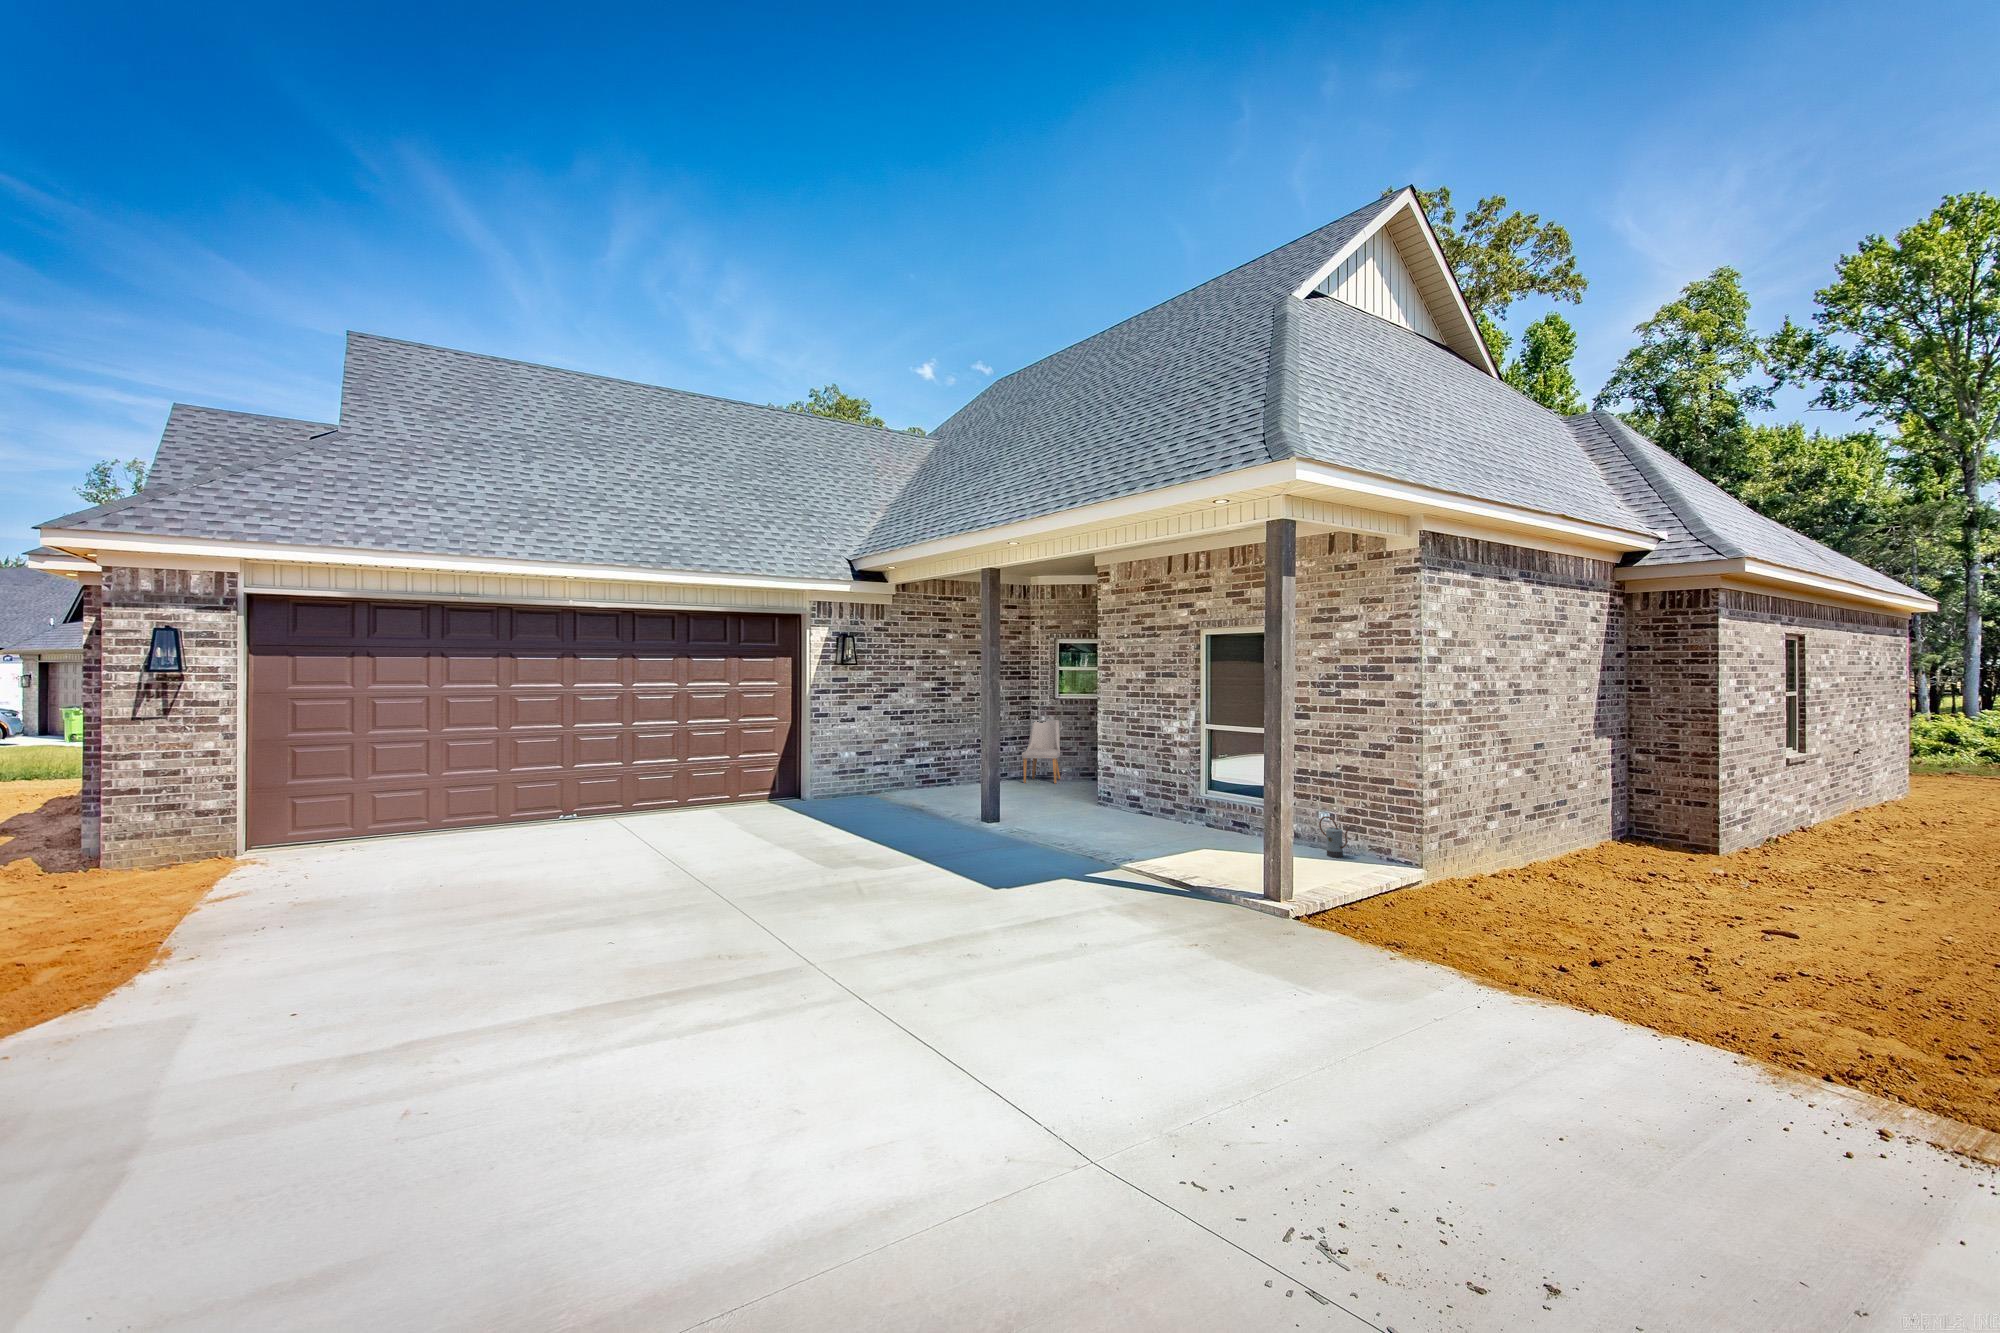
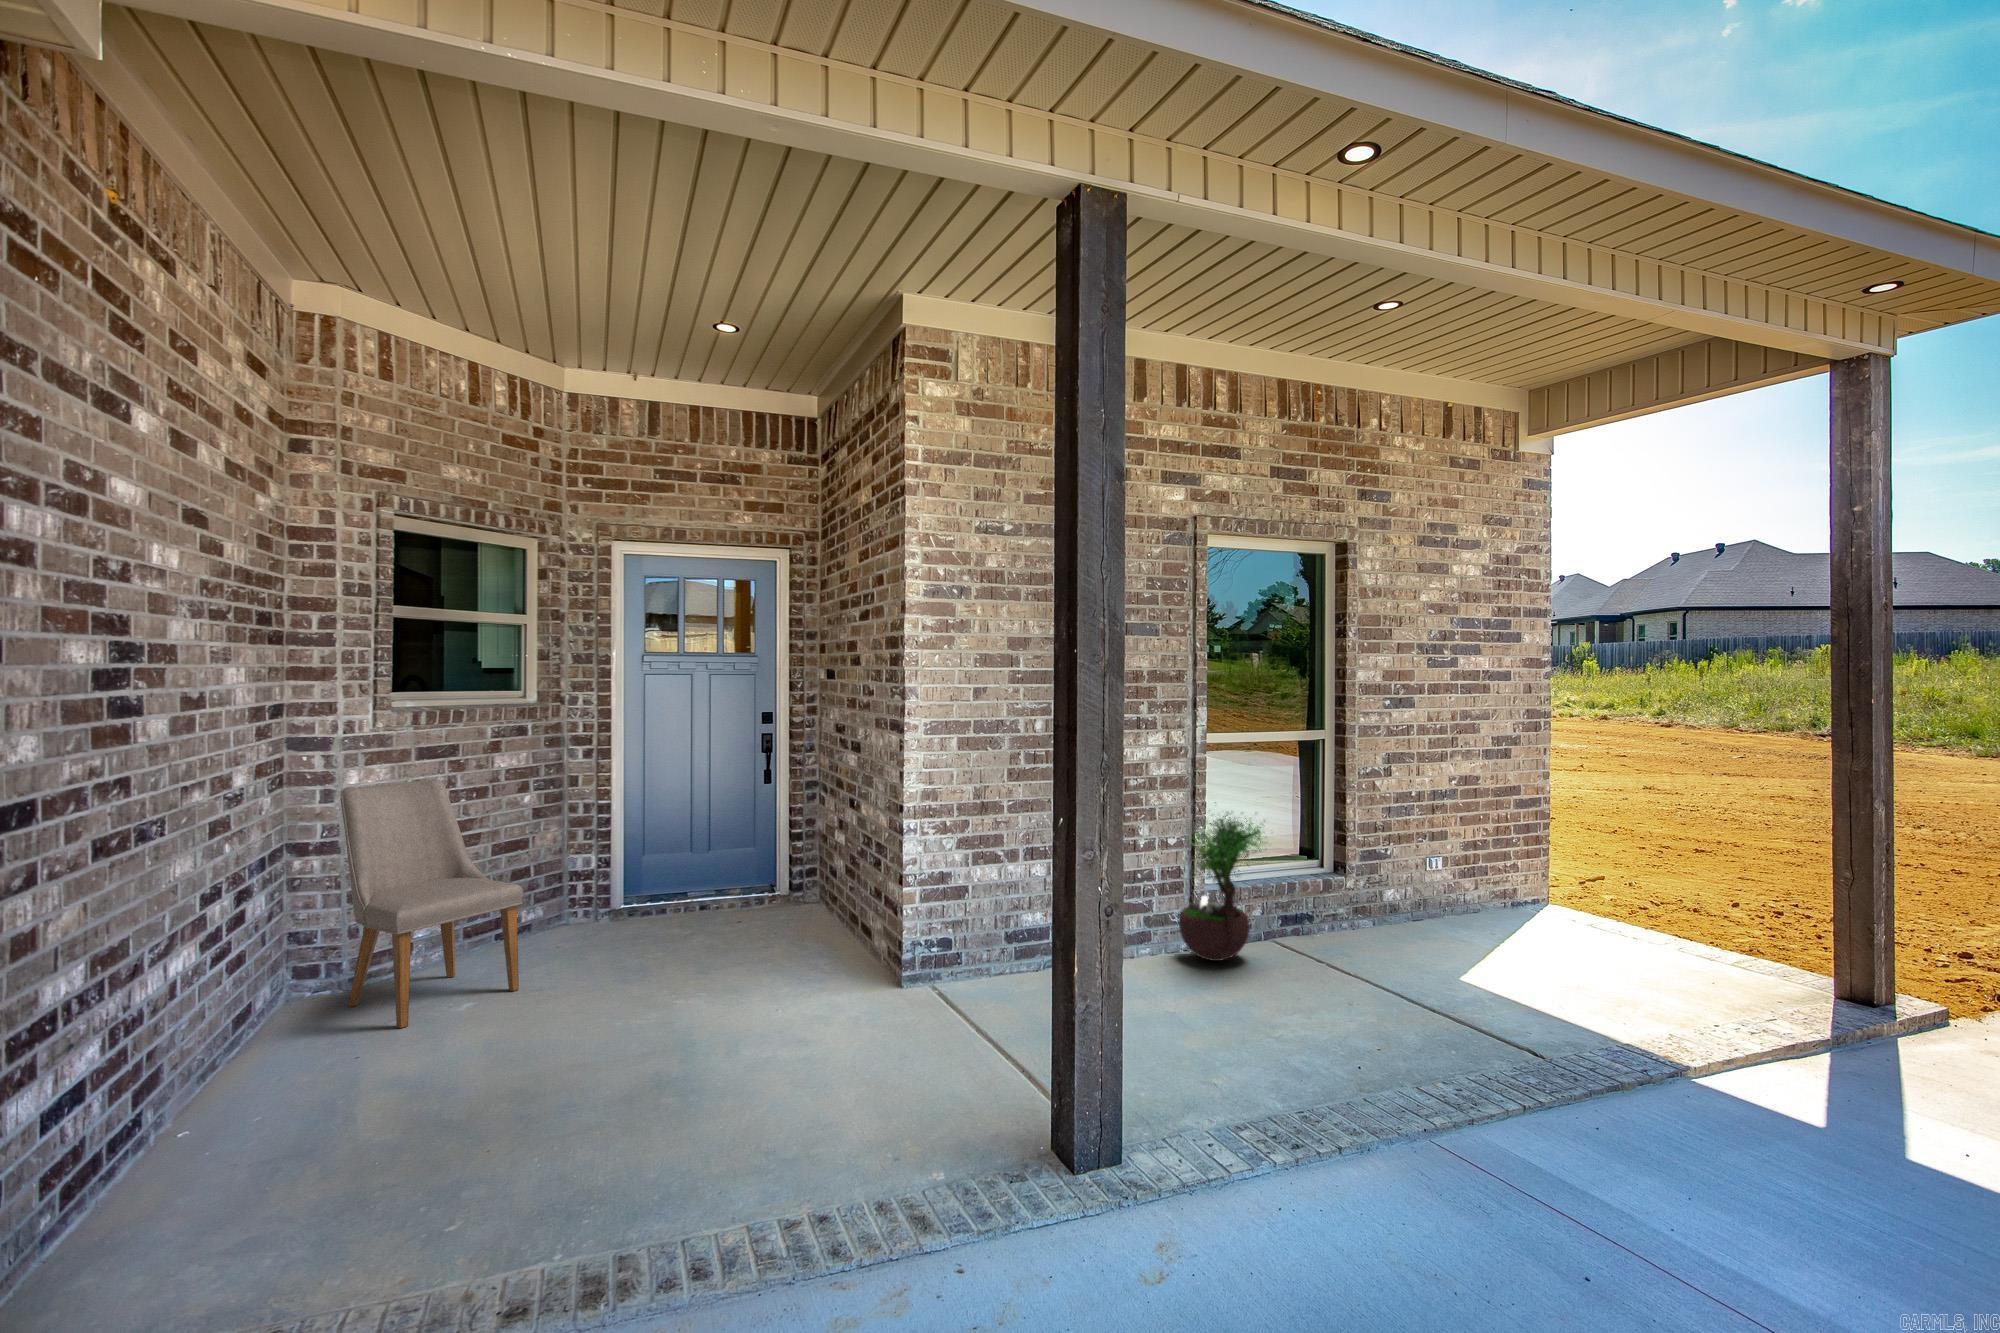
potted tree: none [1146,753,1195,825] -> present [1179,813,1268,961]
watering can: present [1319,816,1350,857] -> none [1450,859,1493,922]

